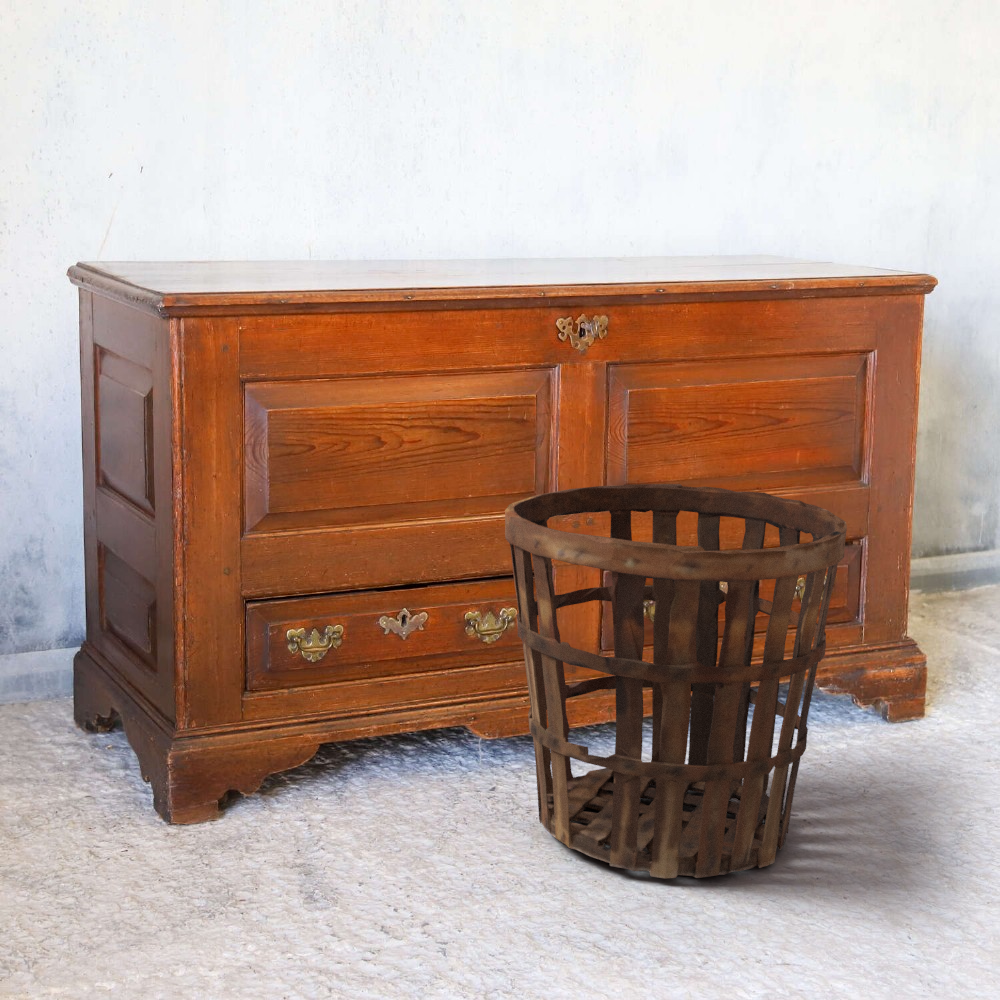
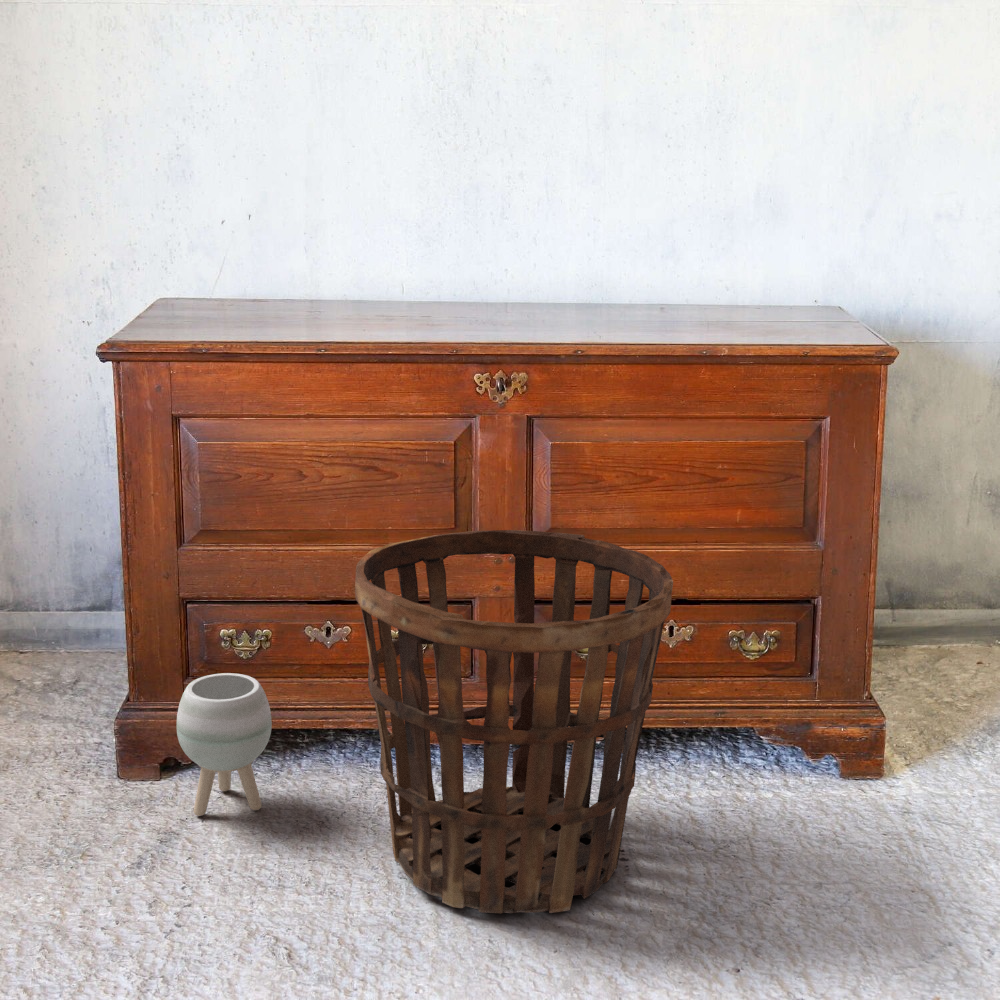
planter: none [270,675,378,844] -> present [177,673,272,816]

